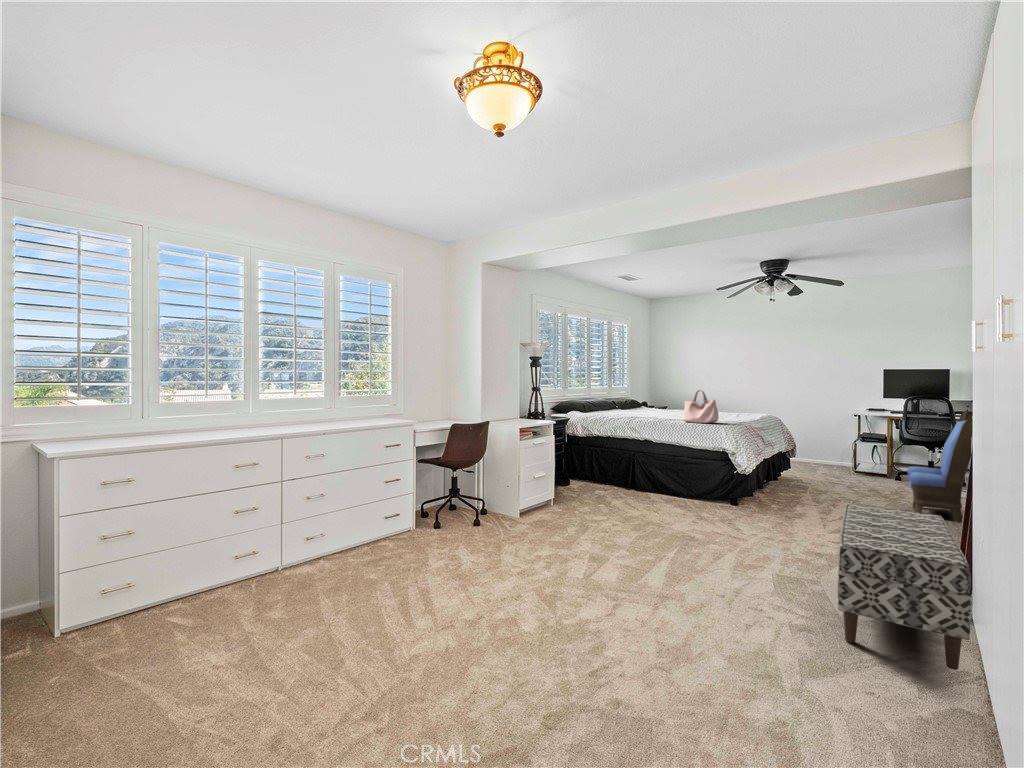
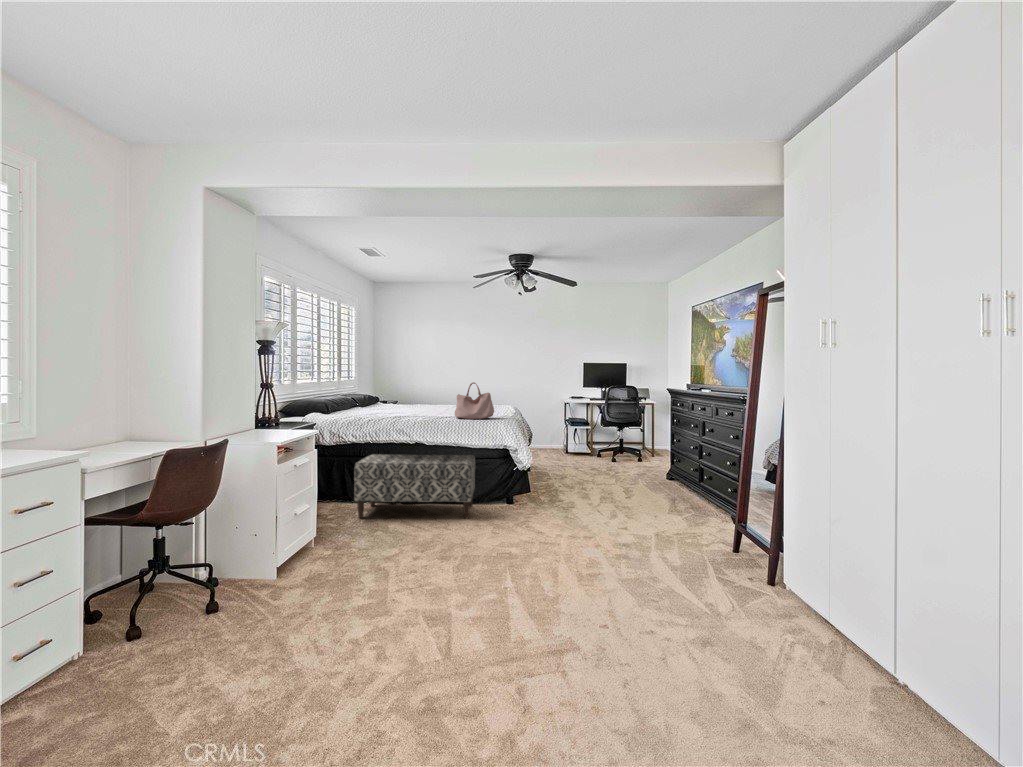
armchair: present [907,409,972,522] -> none [631,395,688,490]
bench: present [838,504,971,670] -> present [354,454,475,518]

